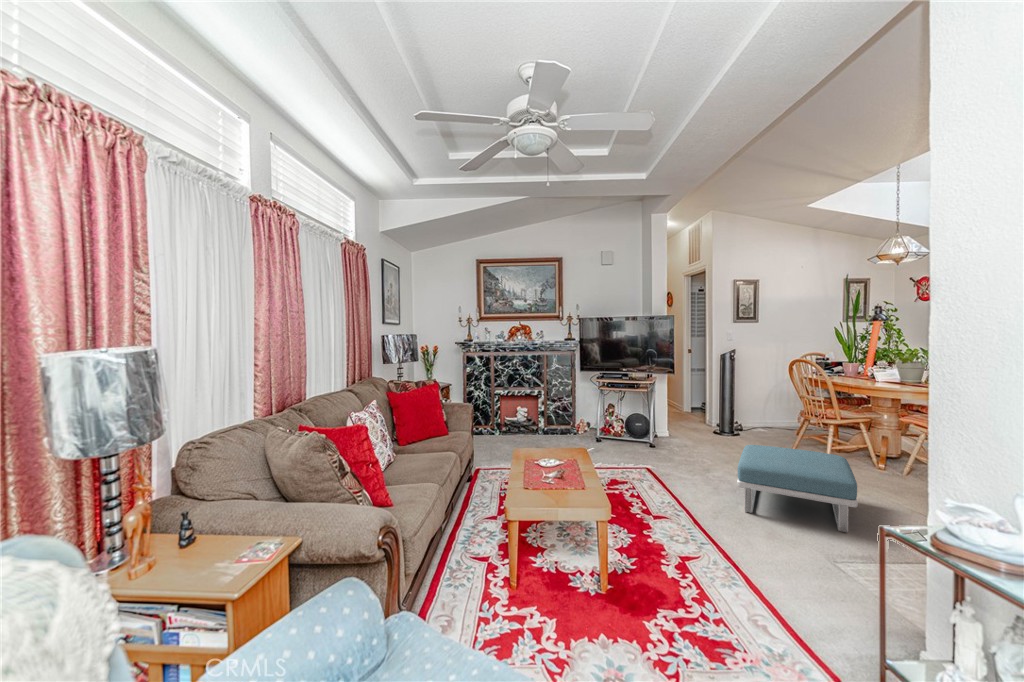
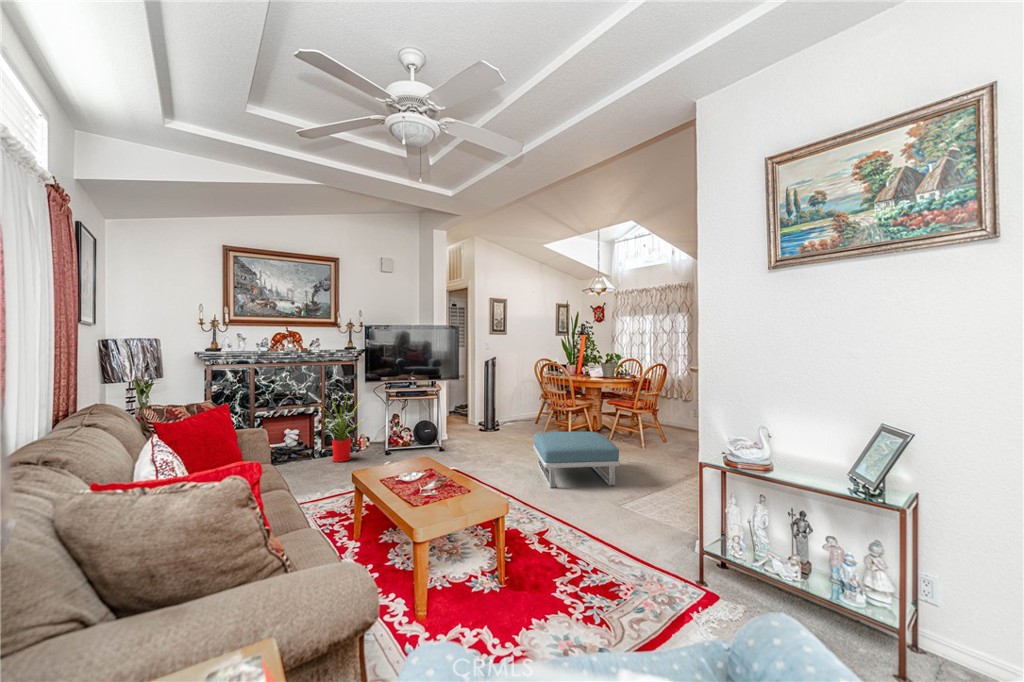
house plant: none [535,380,579,441] -> present [326,406,355,462]

